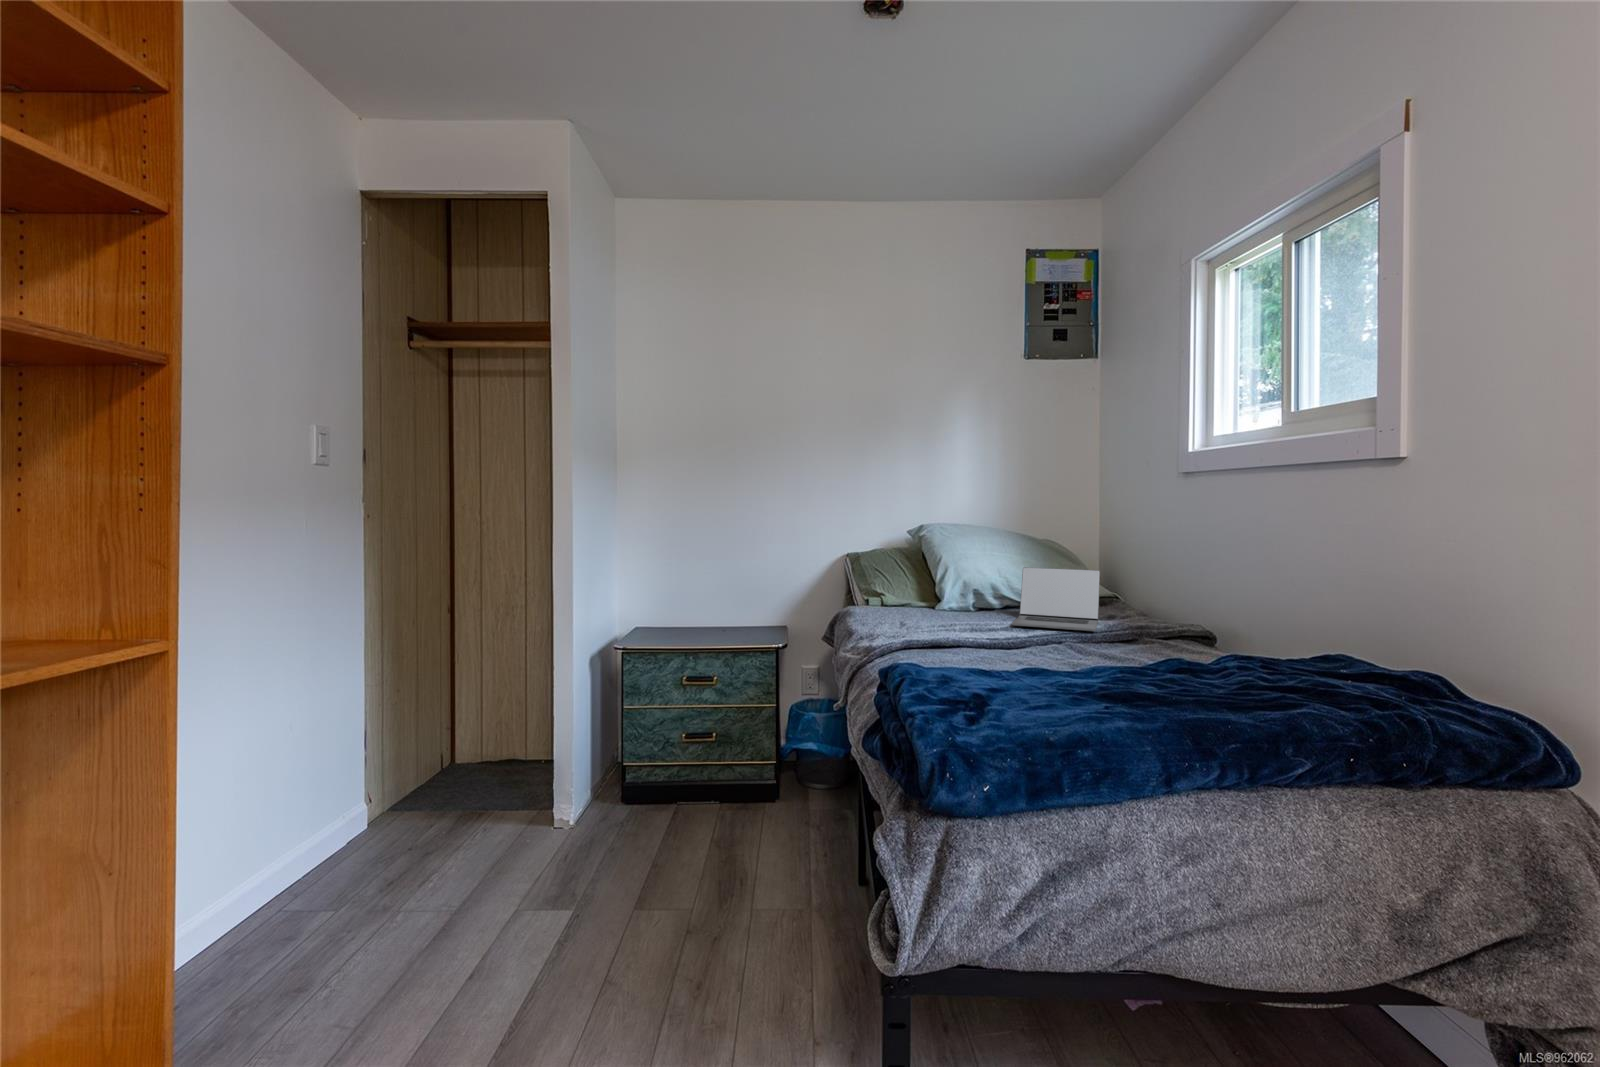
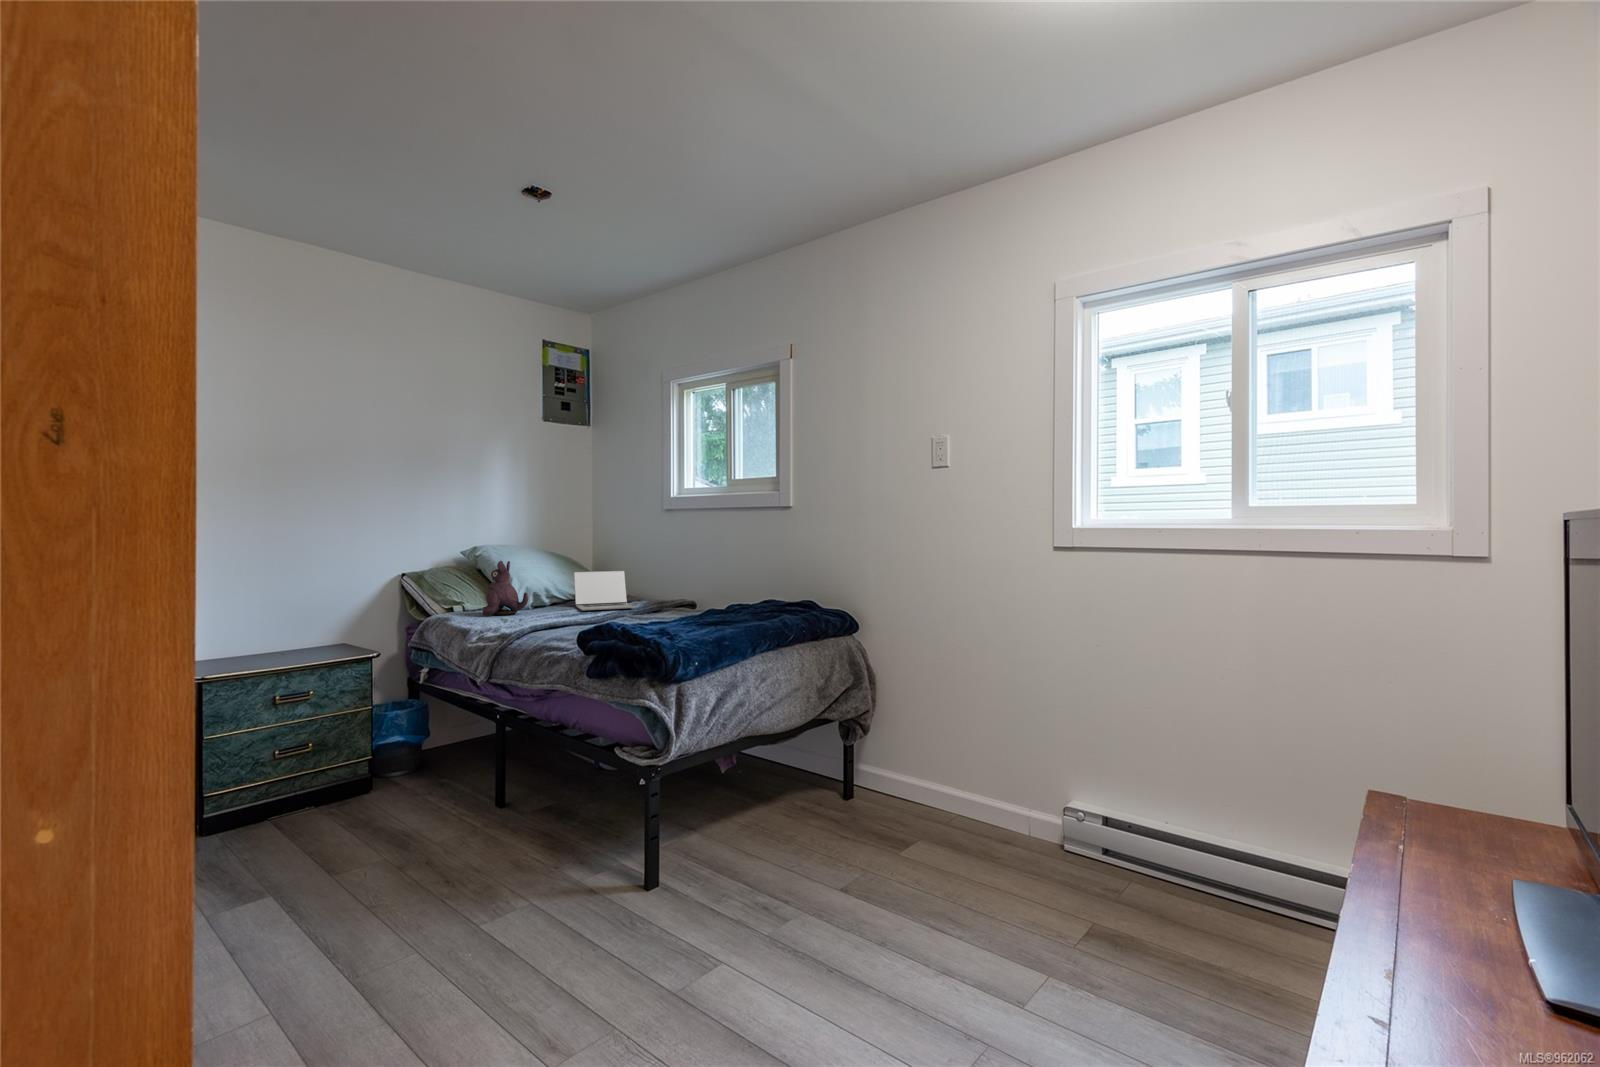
plush toy: none [888,547,942,619] -> present [482,561,528,615]

